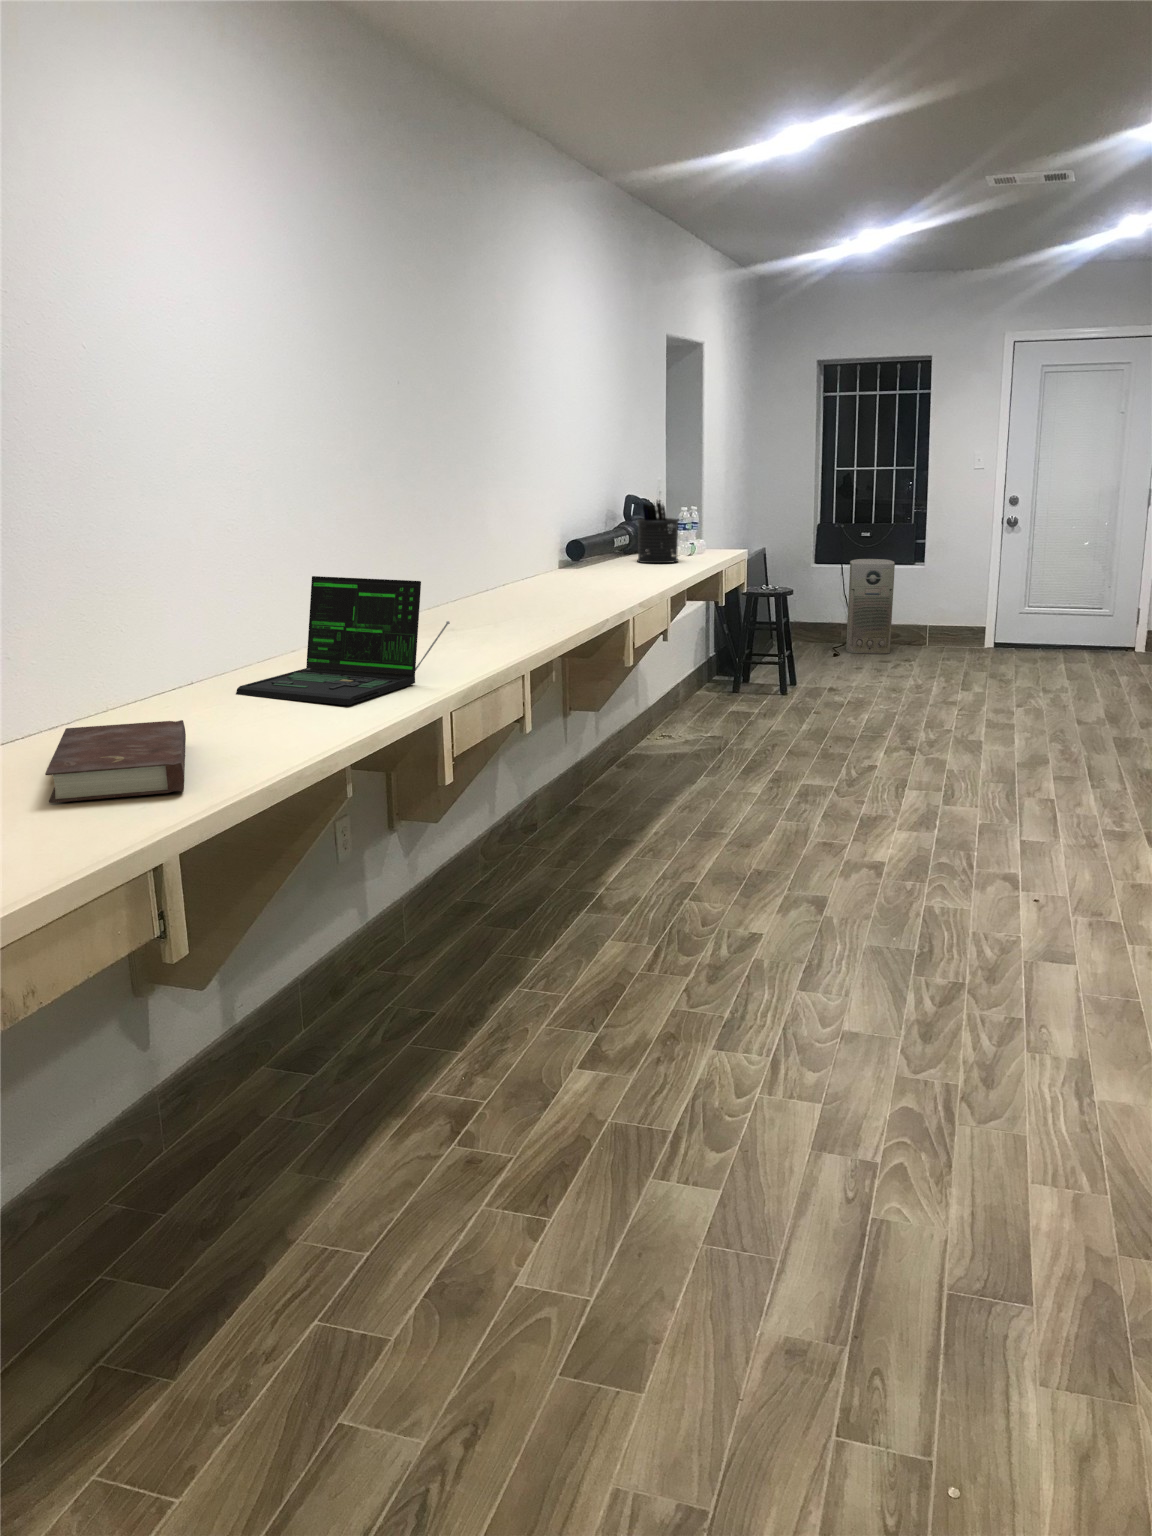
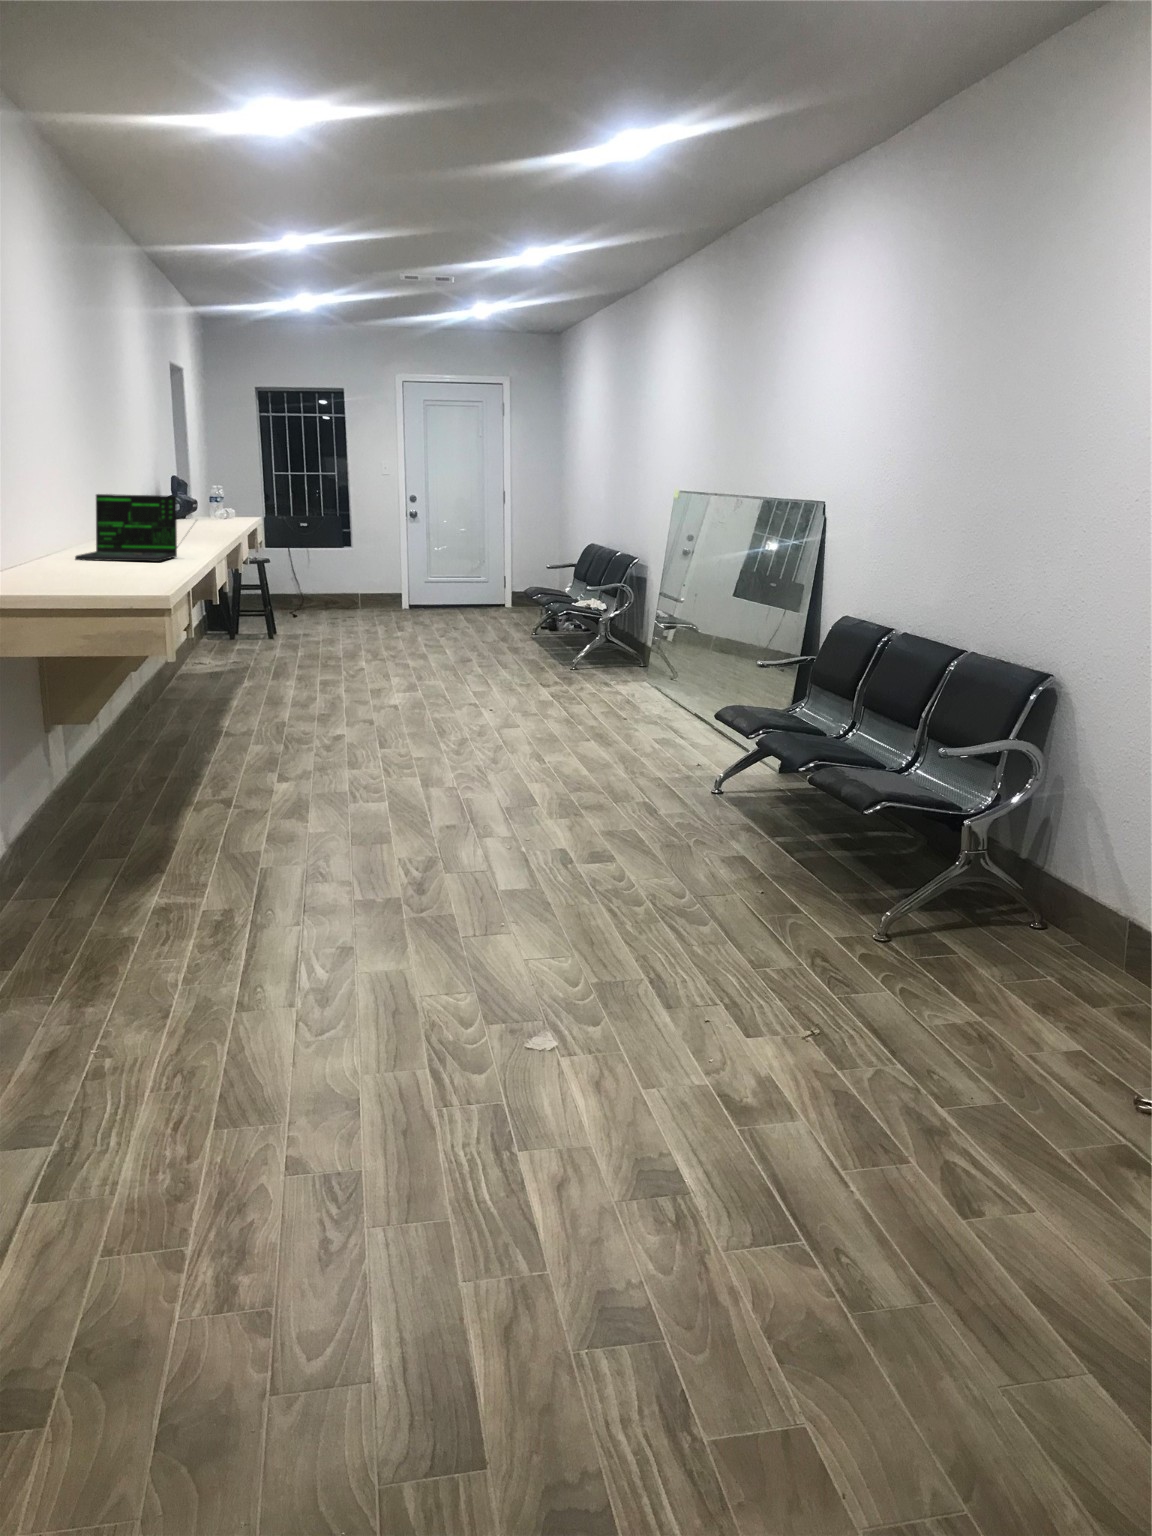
pen holder: present [637,502,679,563] -> none [189,476,222,523]
air purifier: present [846,559,895,654] -> none [297,543,334,615]
book: present [45,720,186,803] -> none [42,556,151,581]

